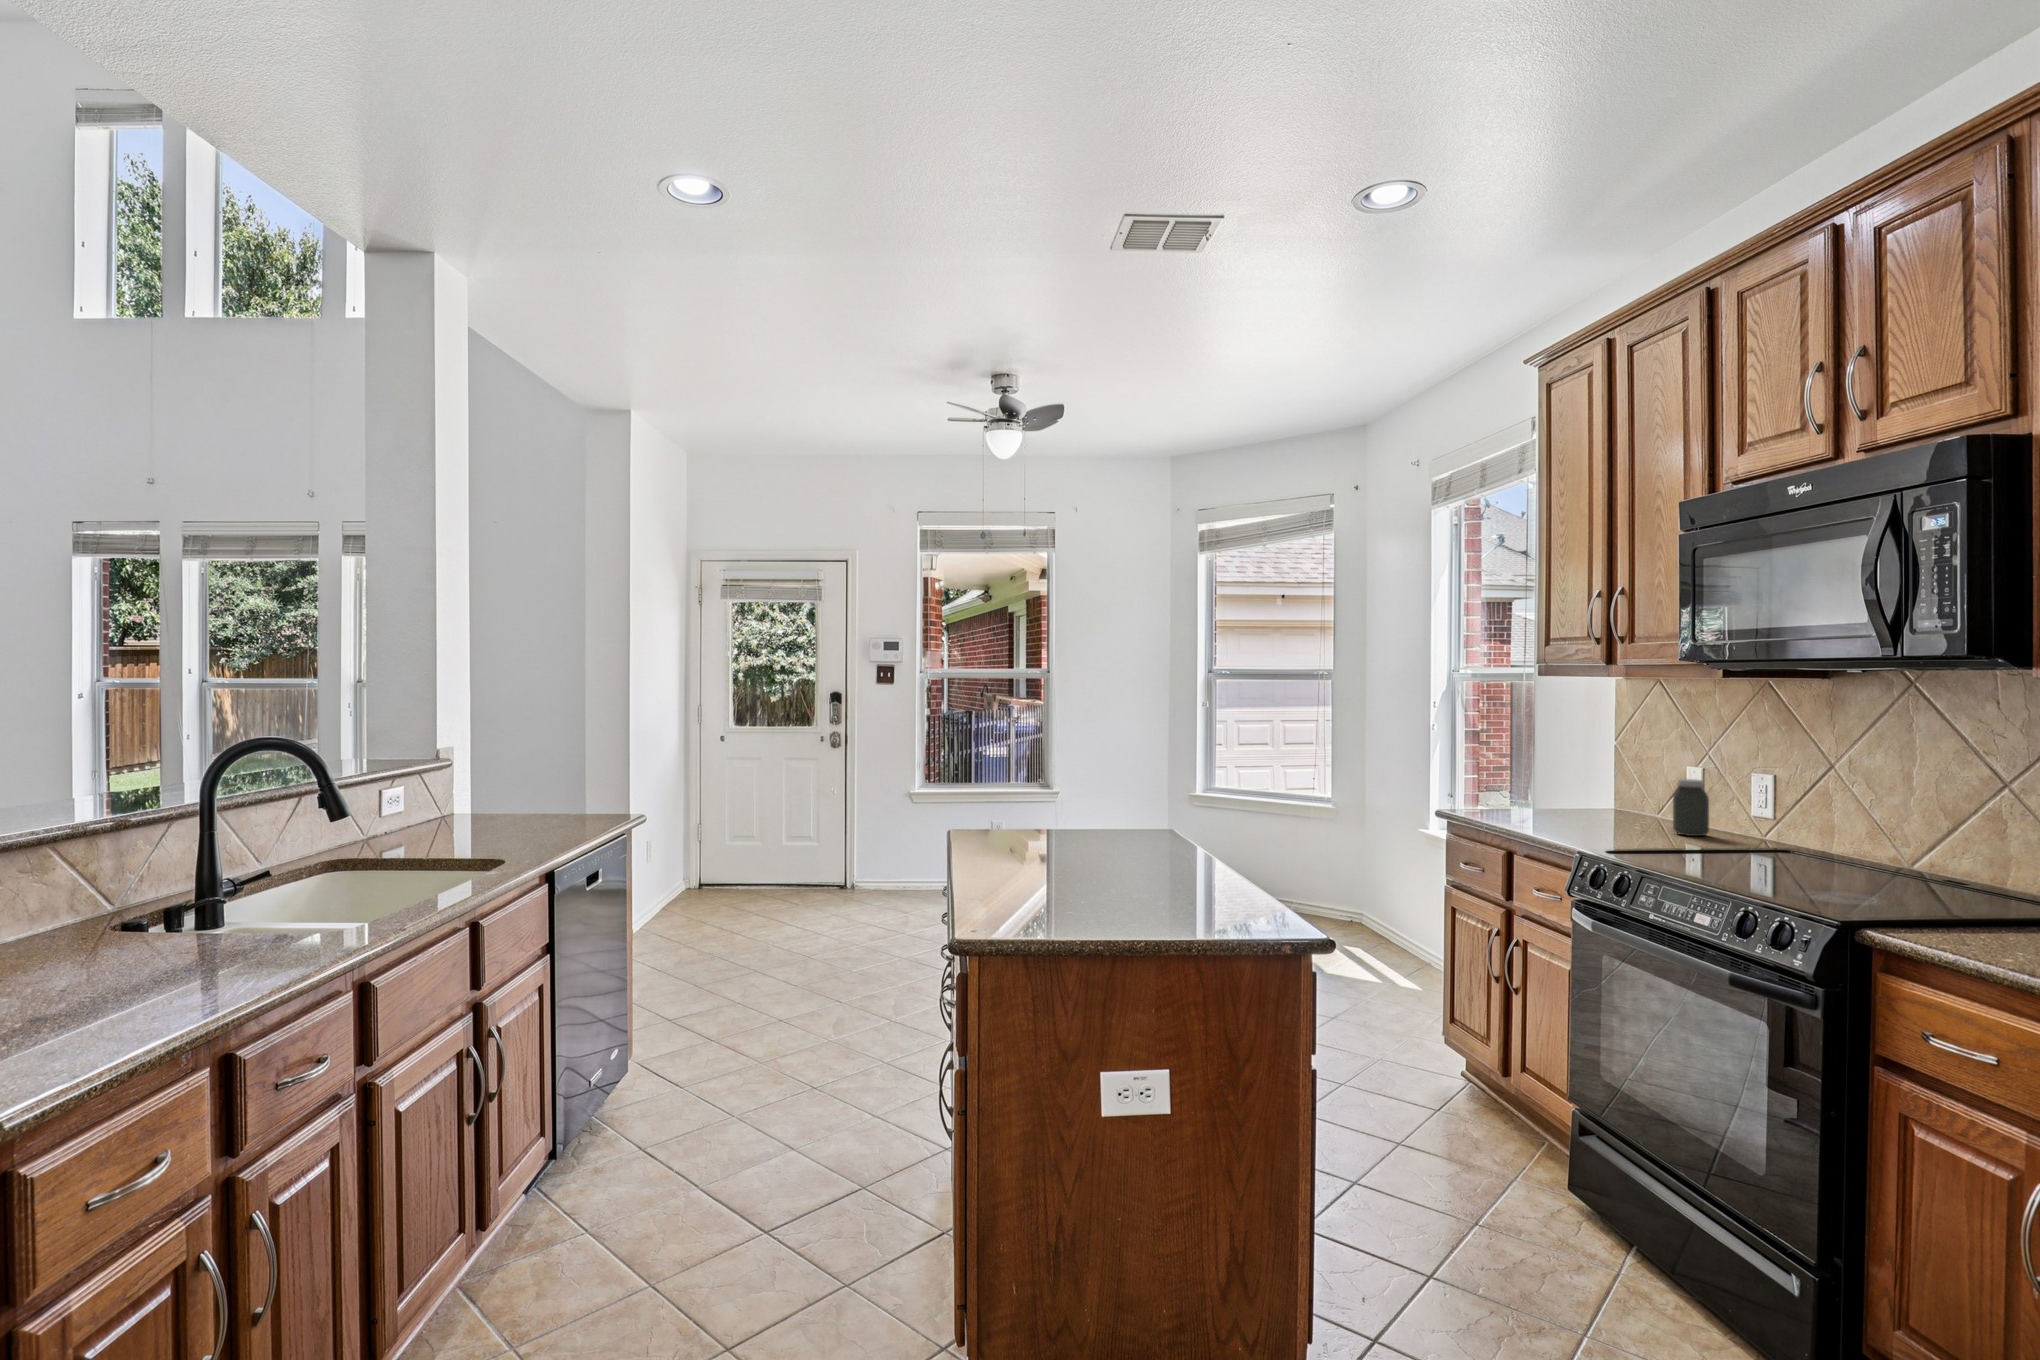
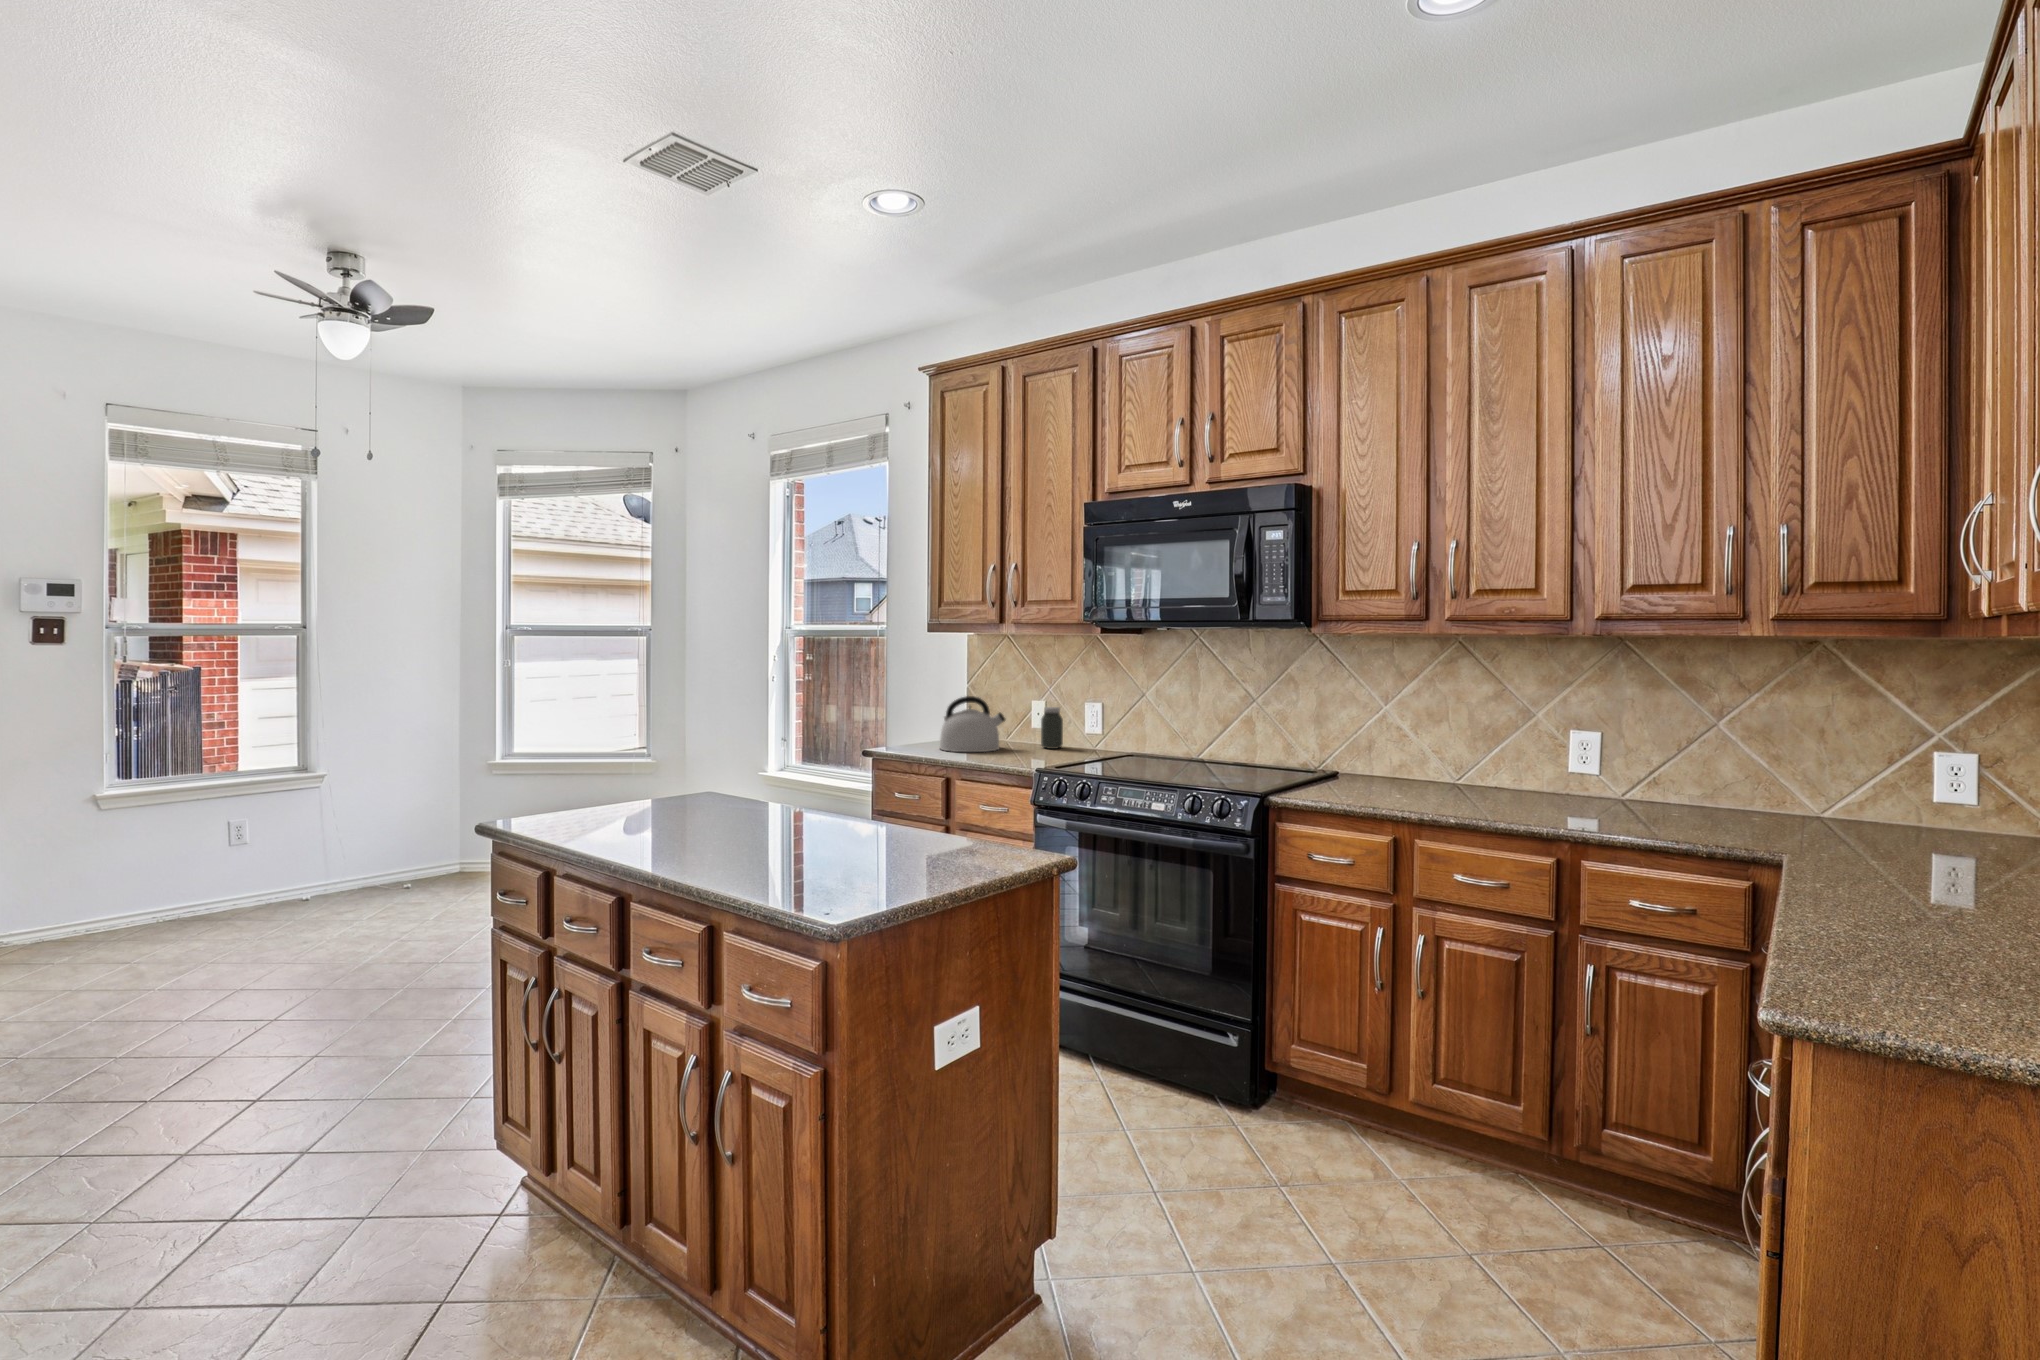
kettle: none [1525,757,1621,828] -> present [940,696,1005,752]

